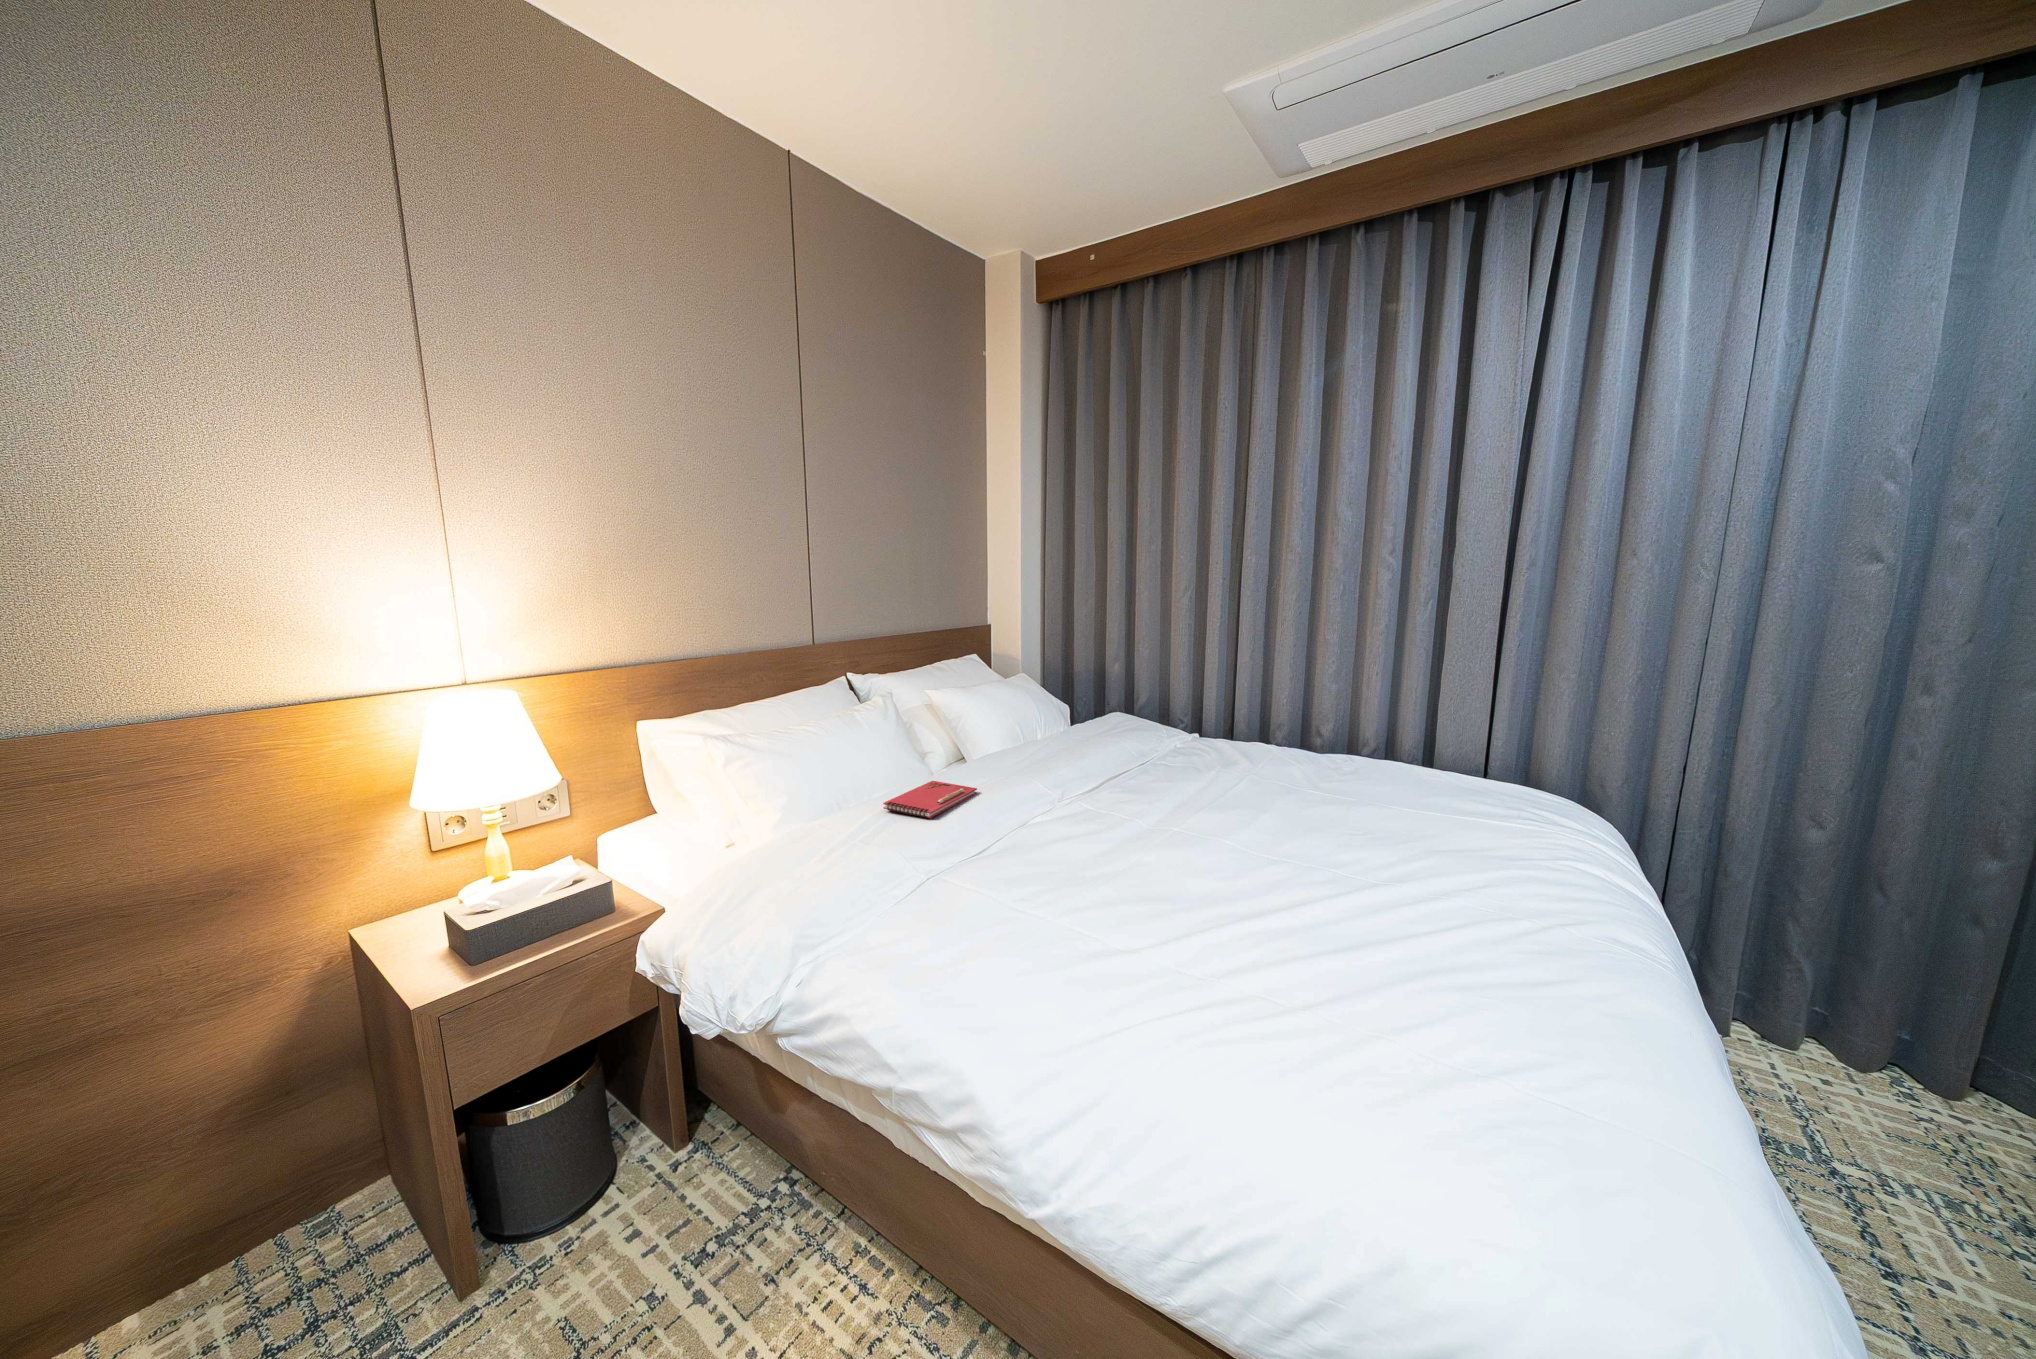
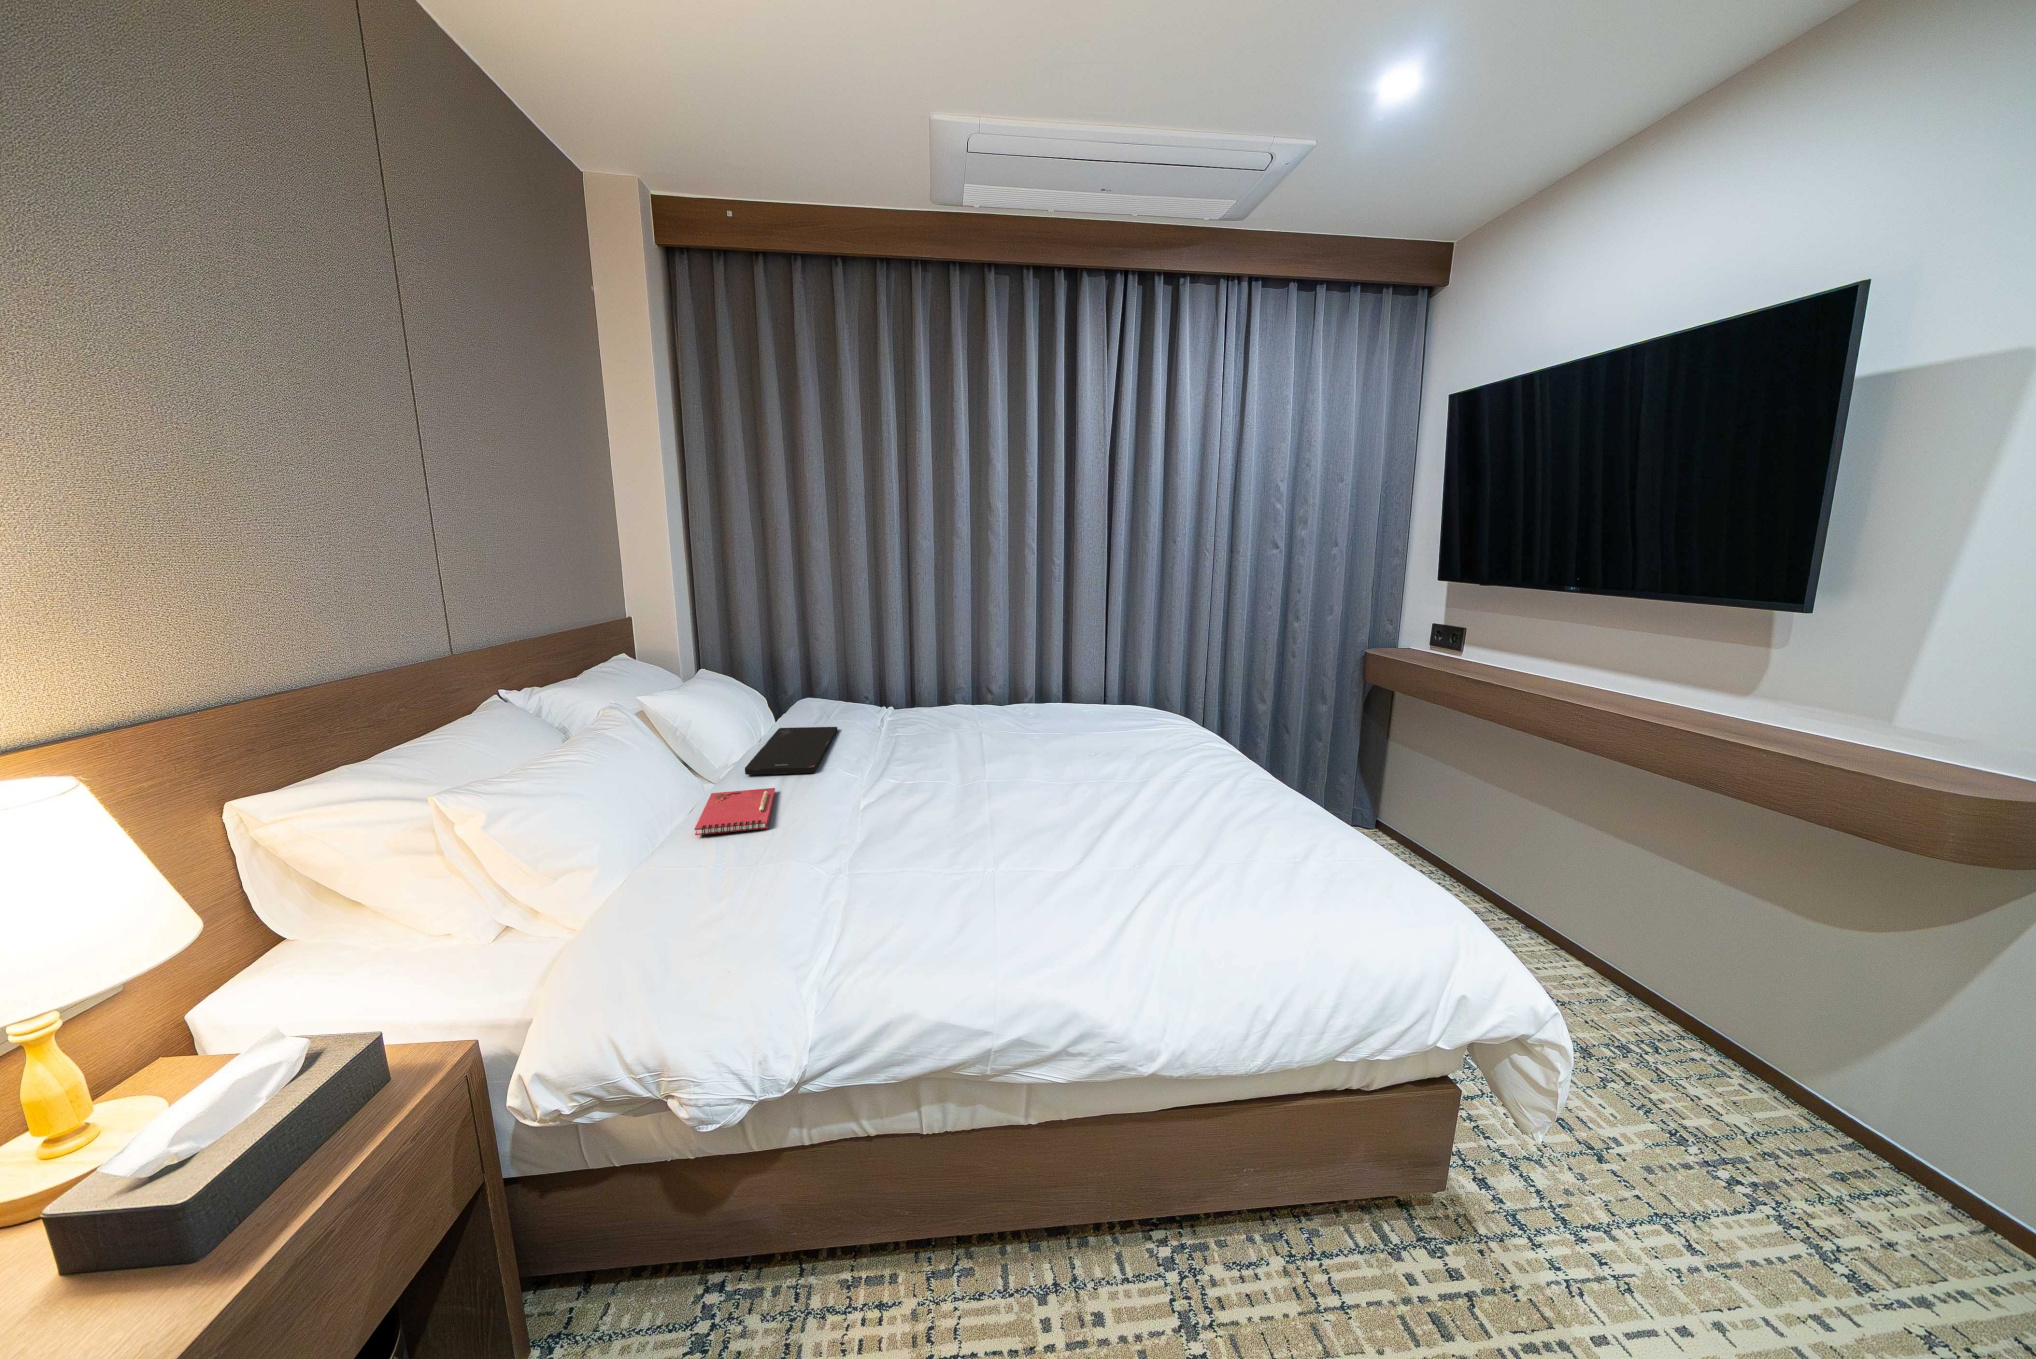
smartphone: none [976,742,1093,784] -> present [745,727,838,775]

